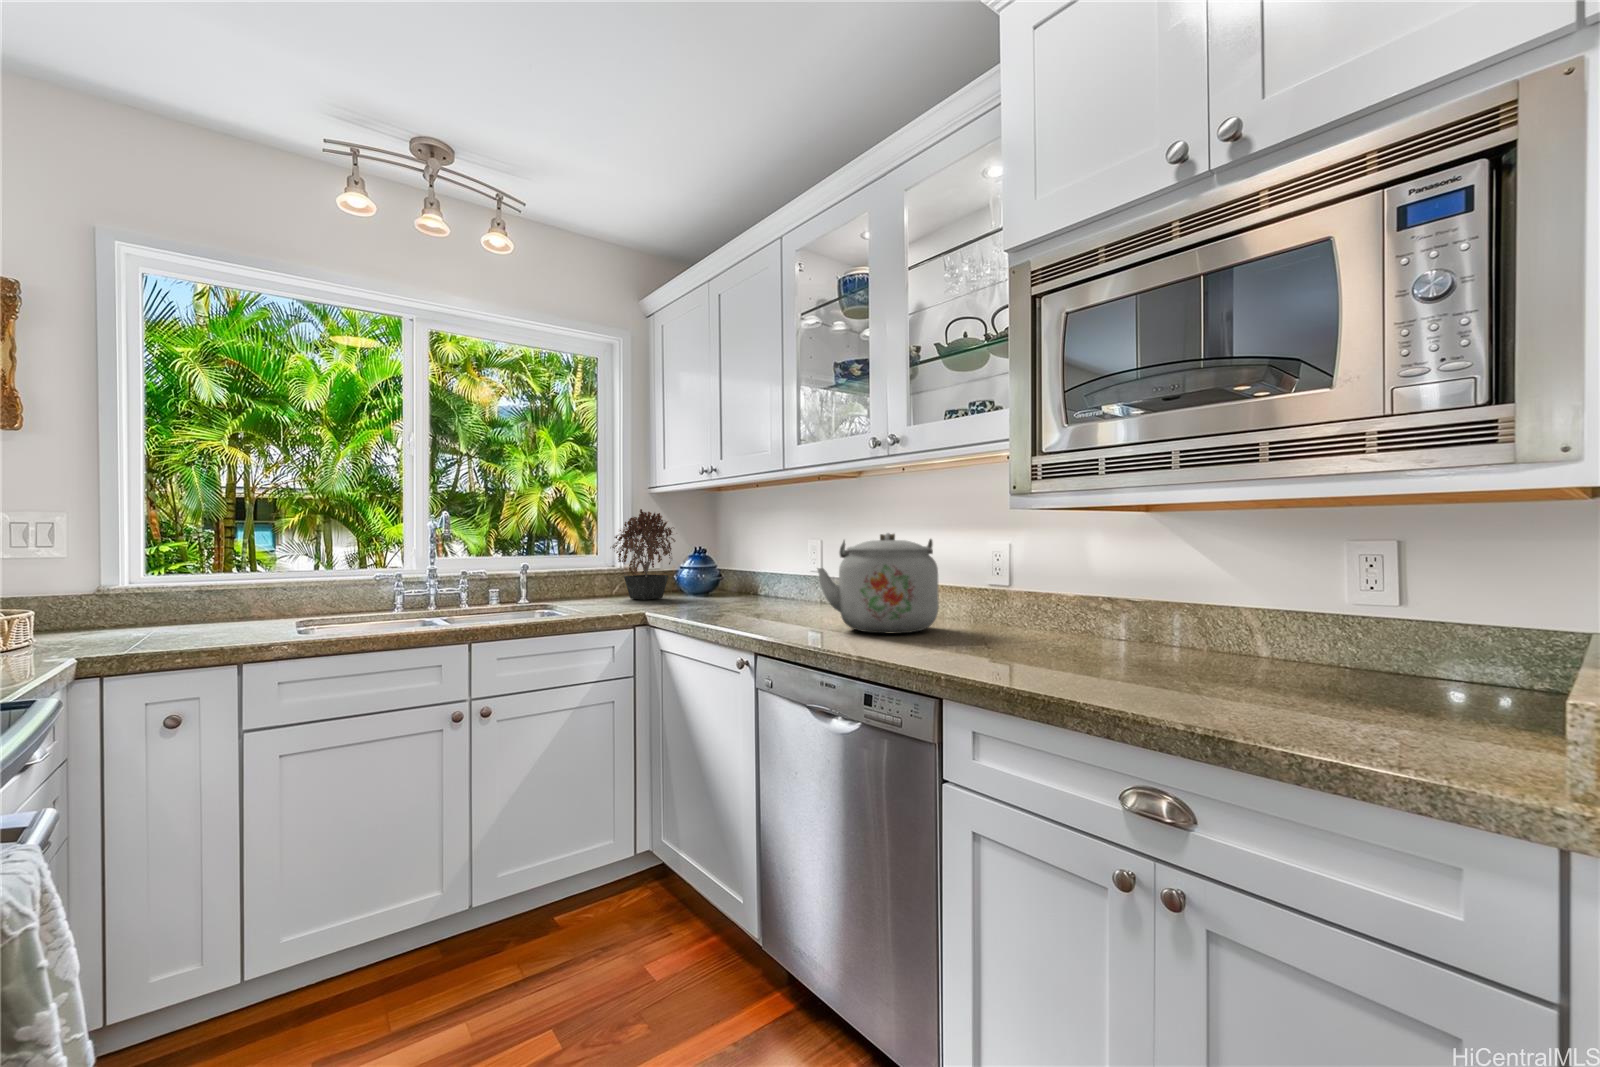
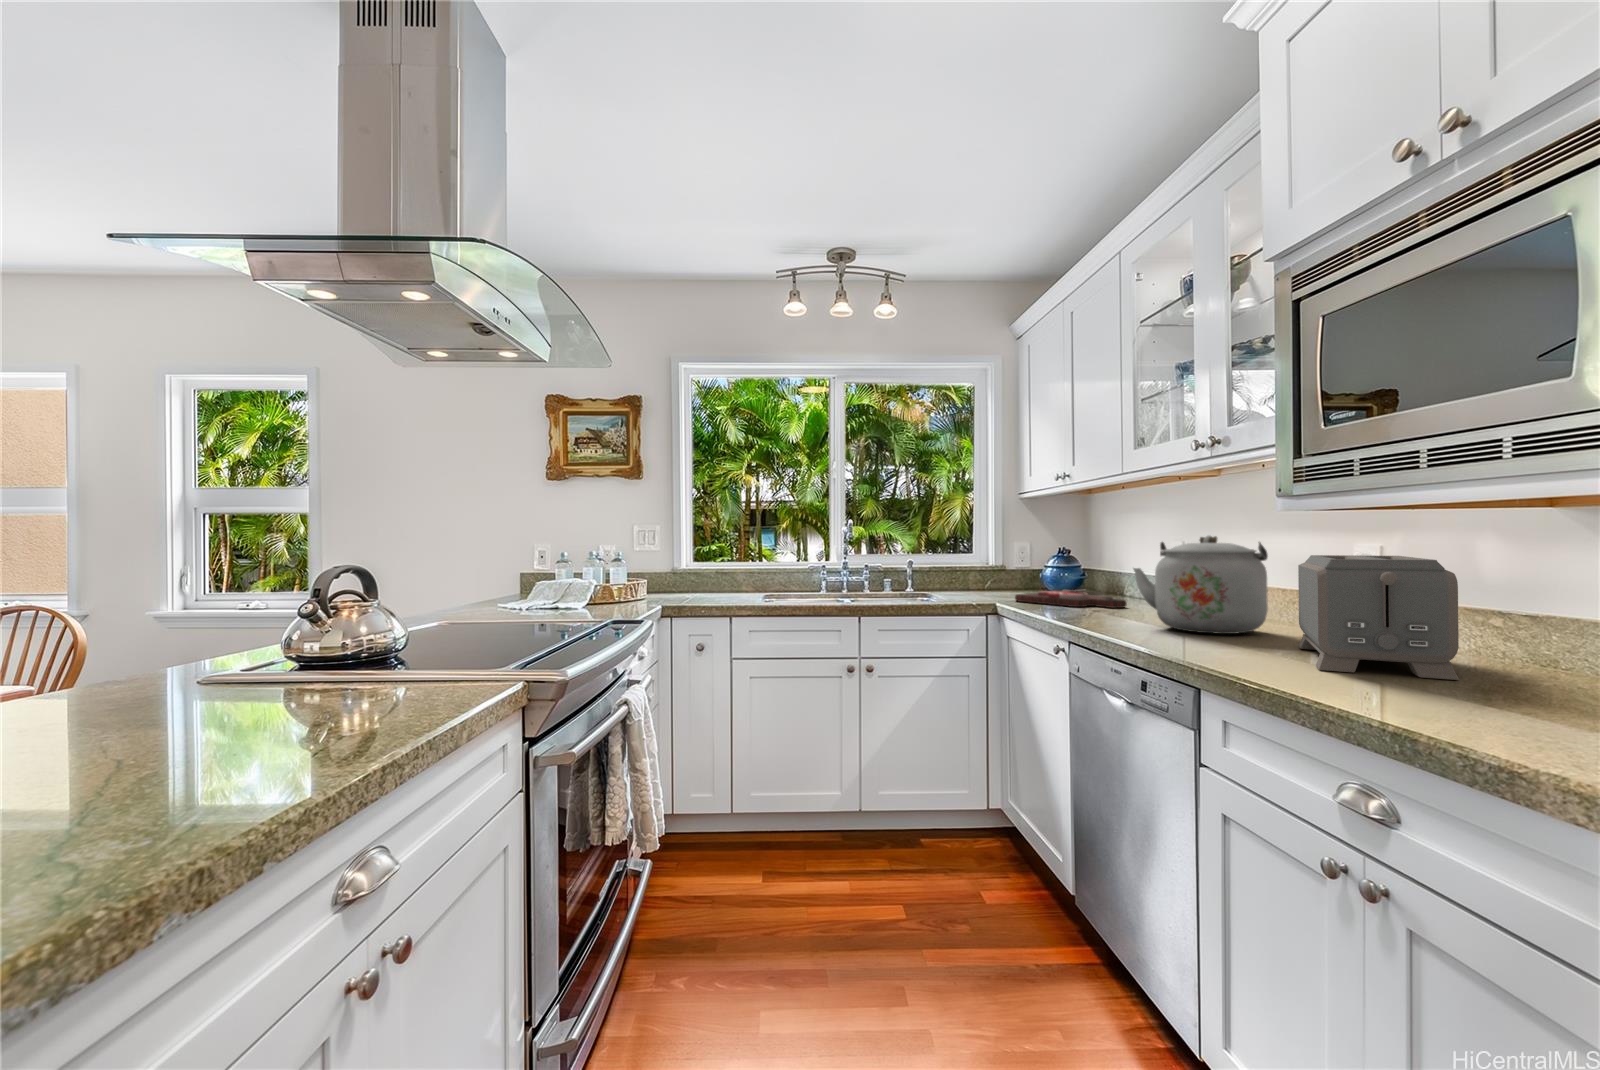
potted plant: present [612,509,675,600] -> none [982,514,1044,594]
toaster: none [982,551,1139,667] -> present [1298,555,1459,680]
cutting board: none [659,592,780,612] -> present [1015,589,1127,608]

